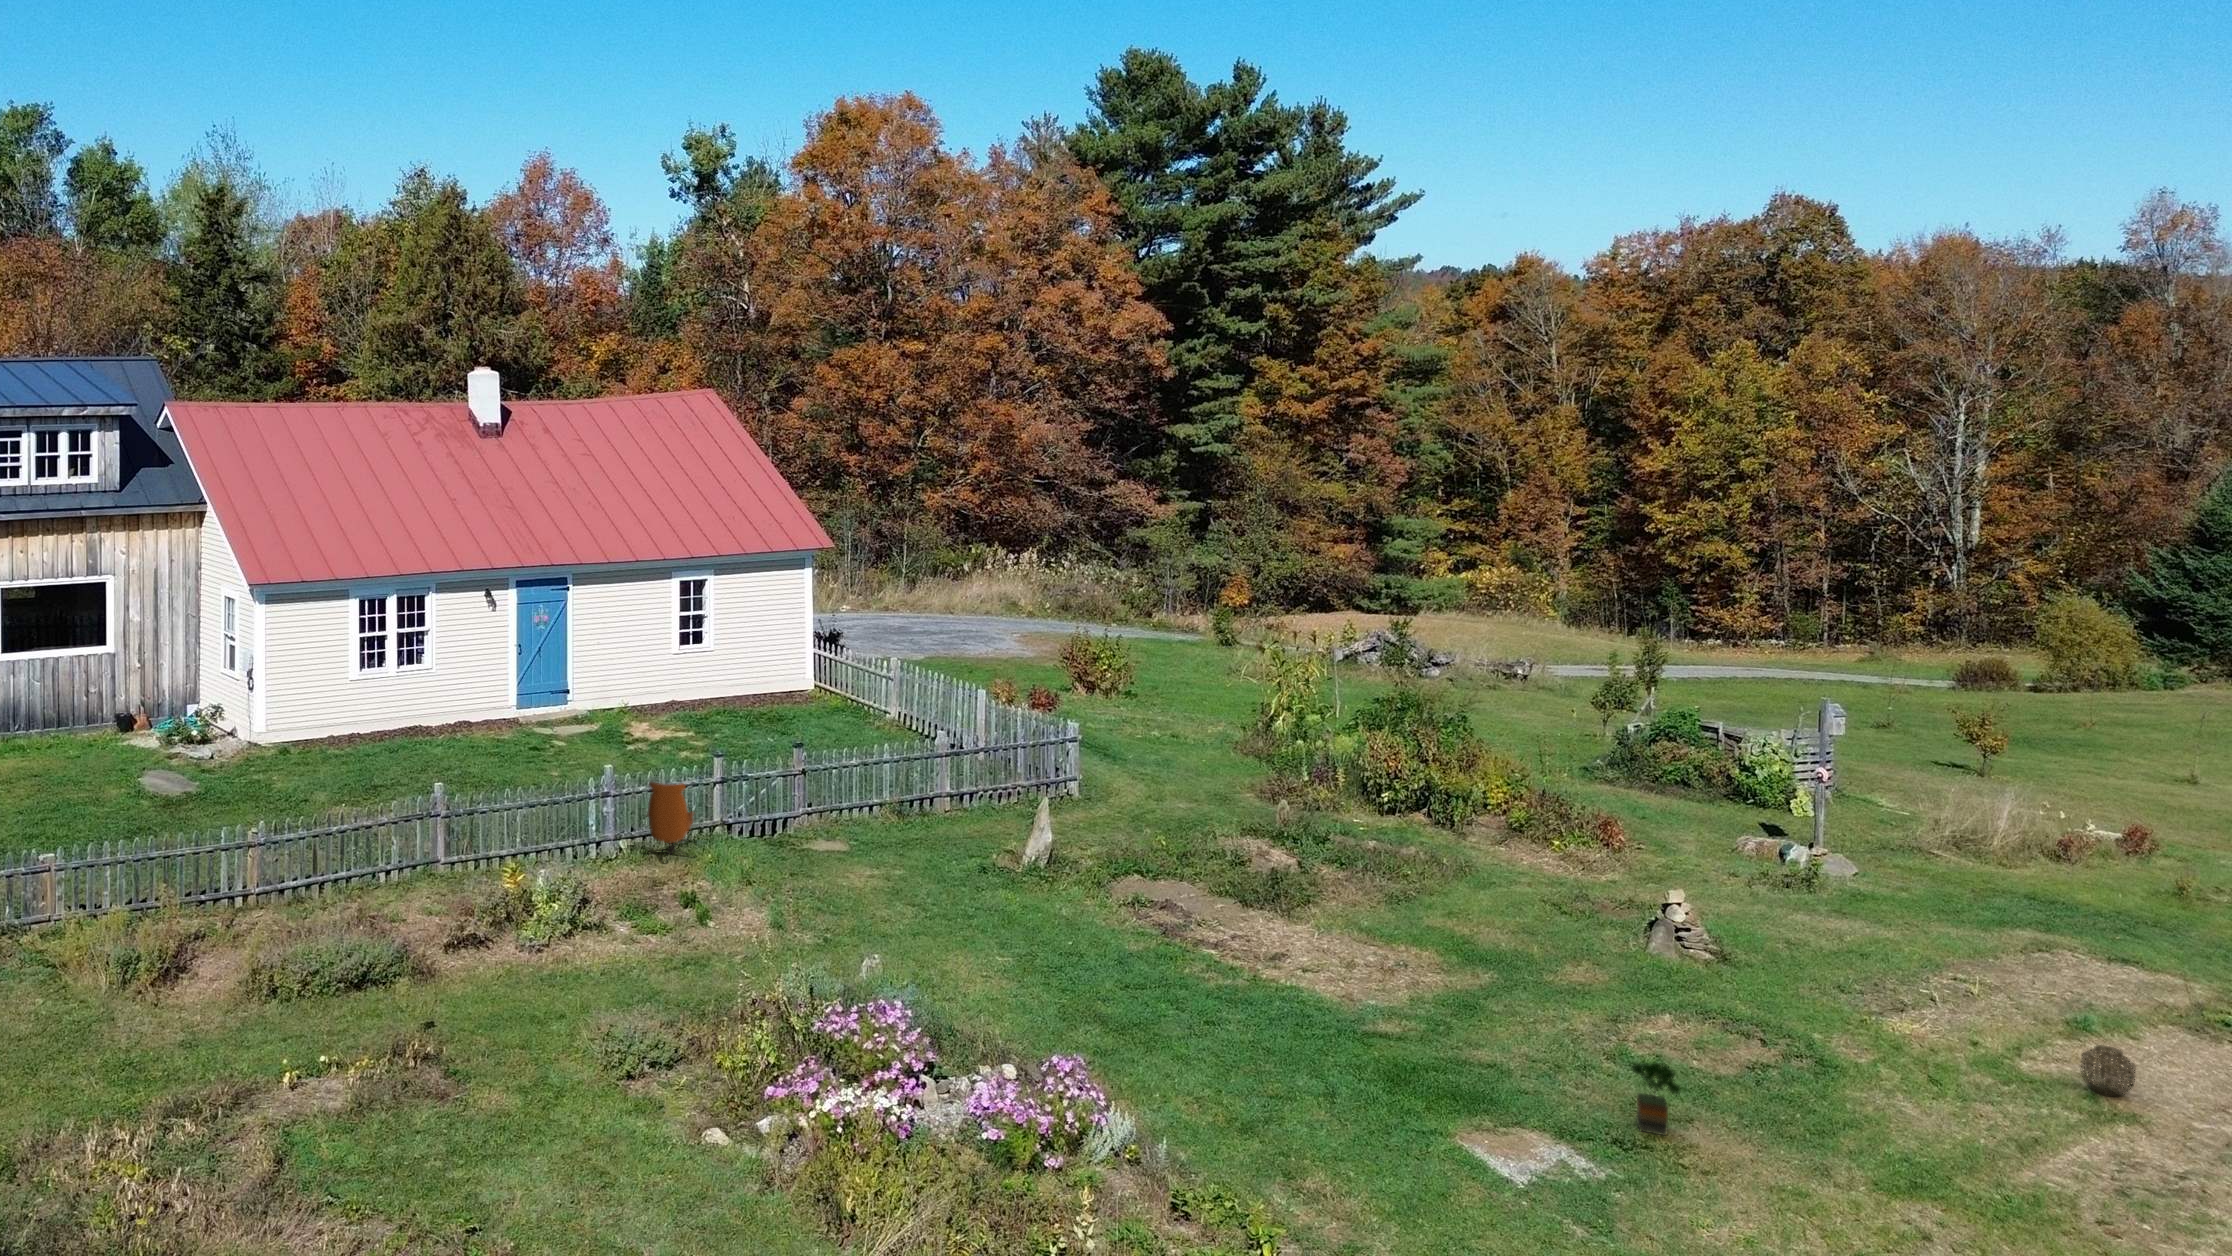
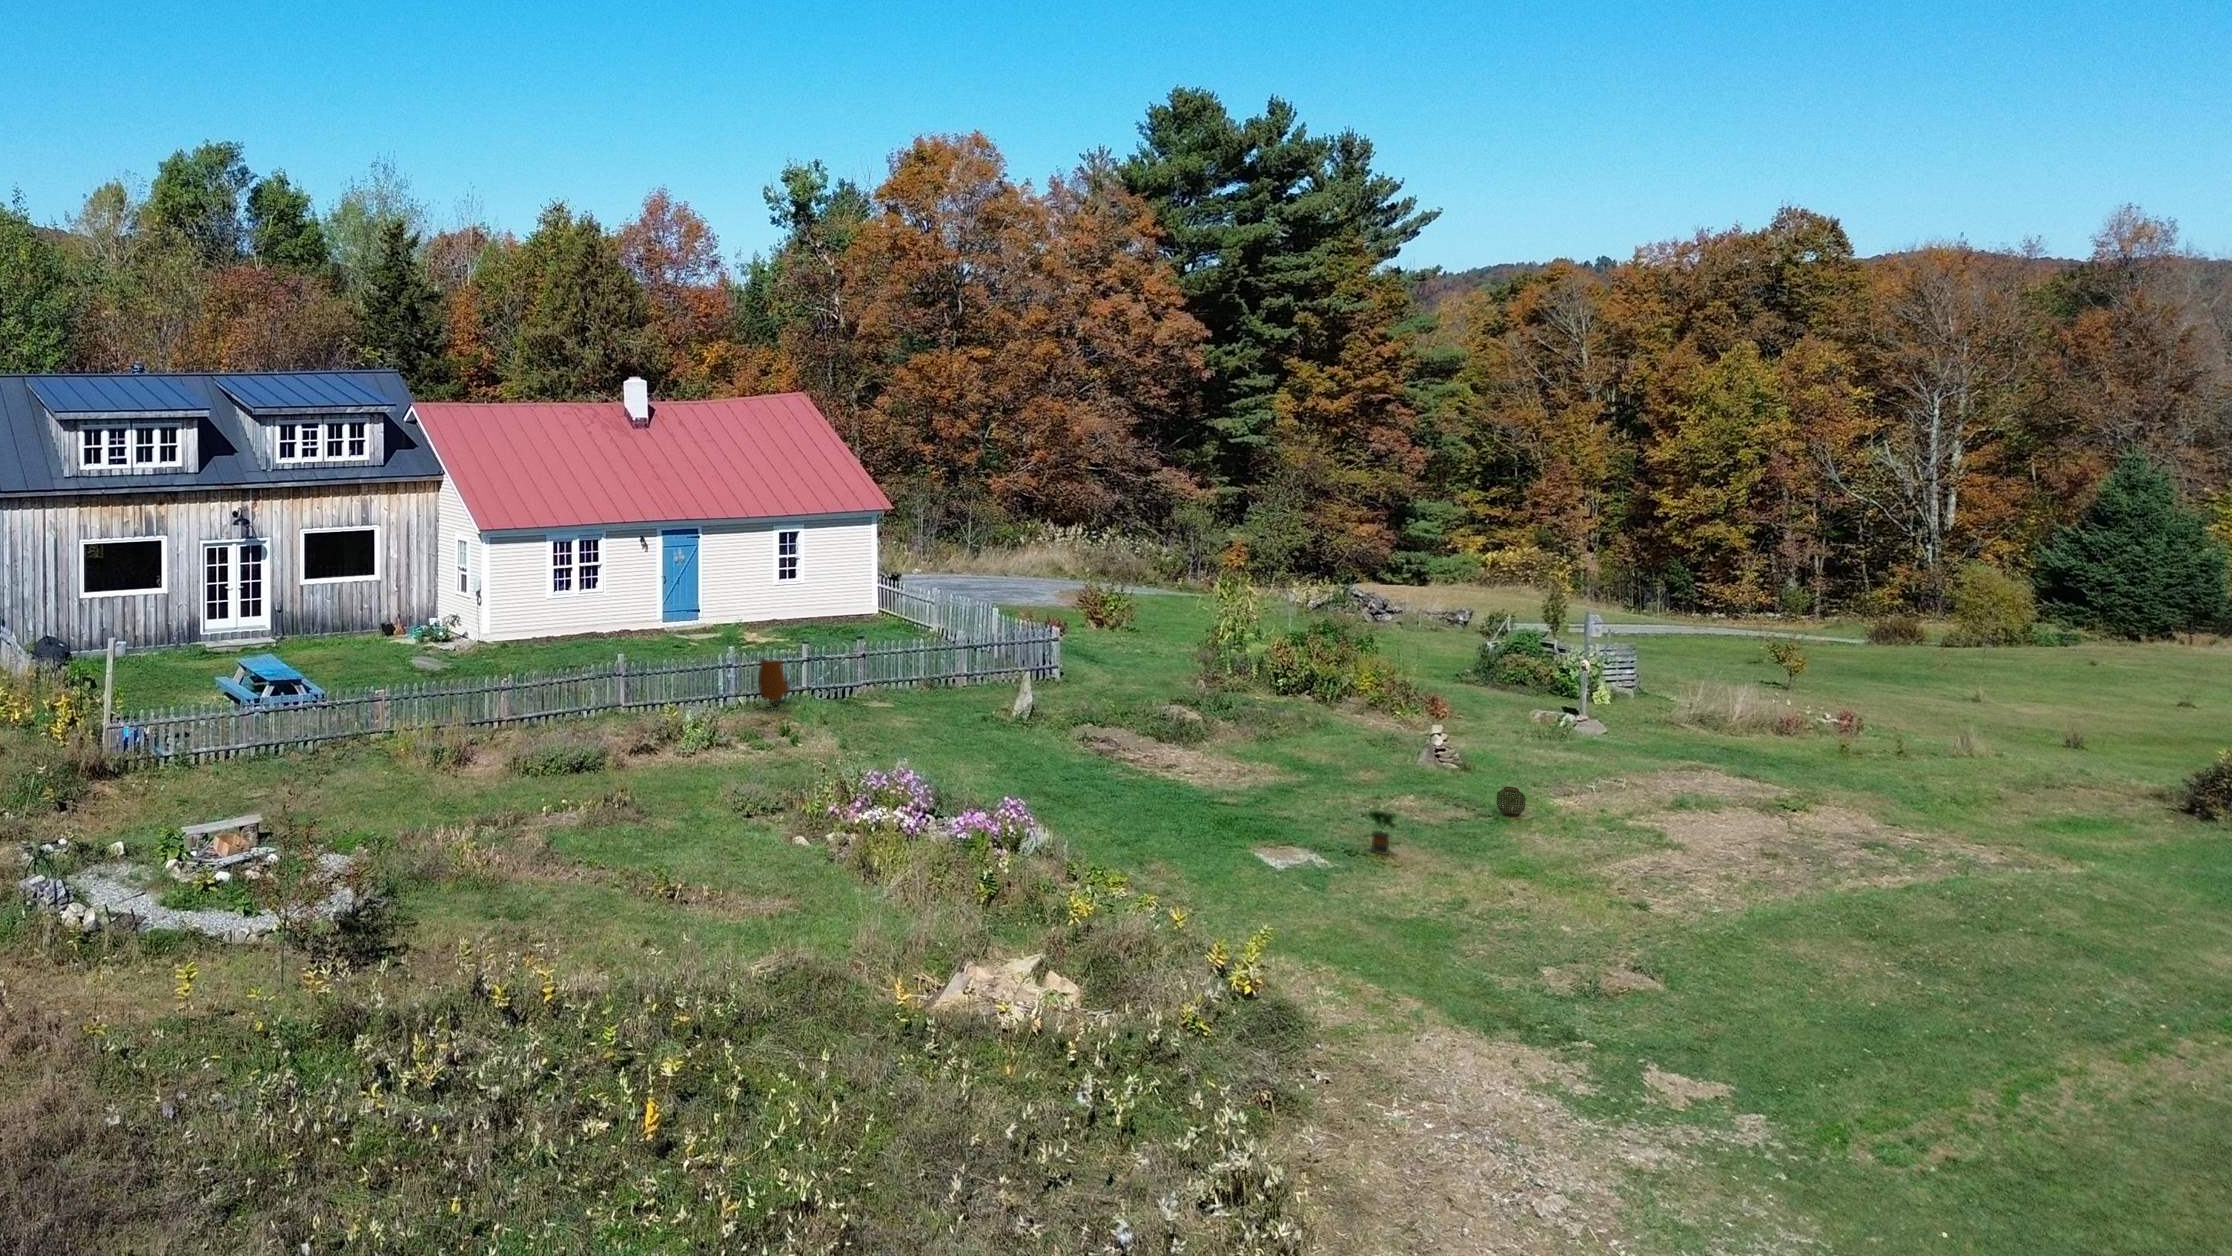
woven basket: present [2081,1045,2135,1097] -> present [1497,787,1525,817]

